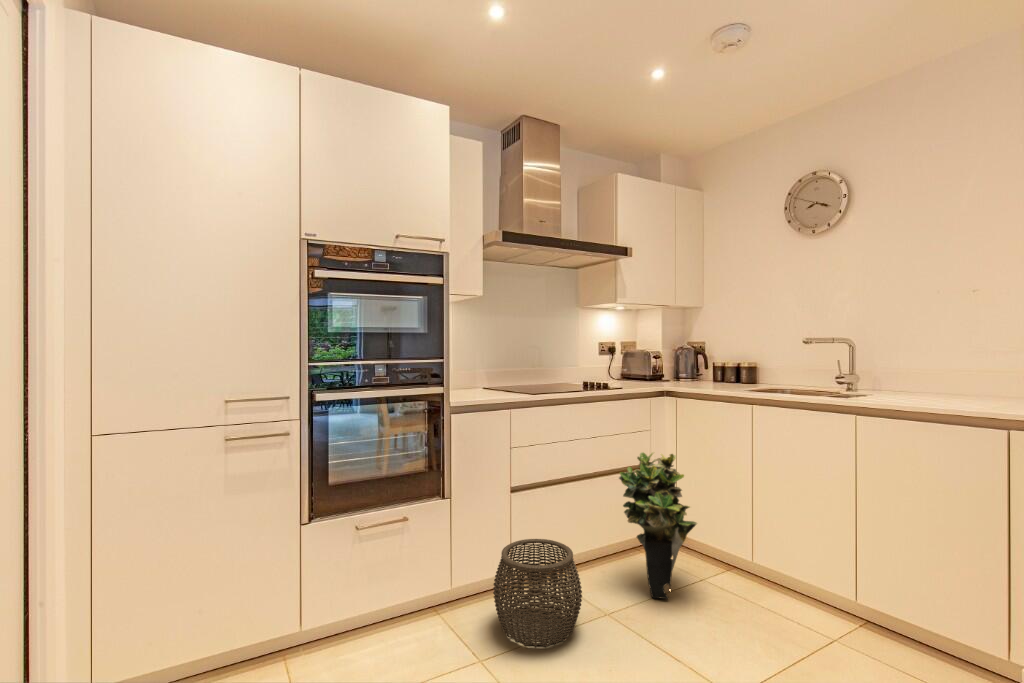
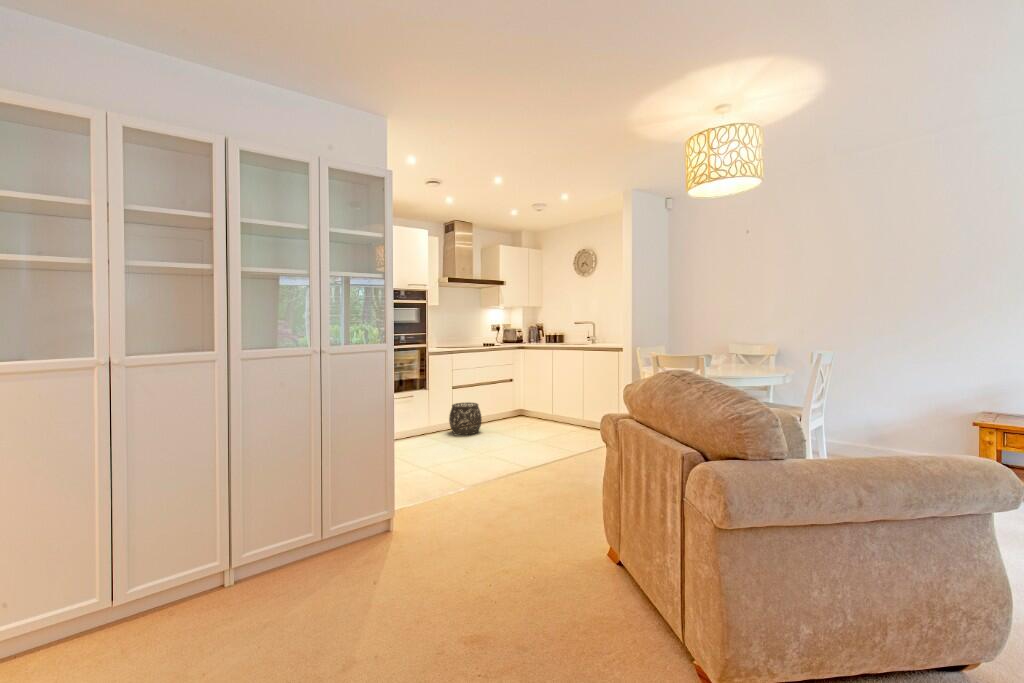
potted plant: present [619,452,697,599] -> none [498,371,527,425]

